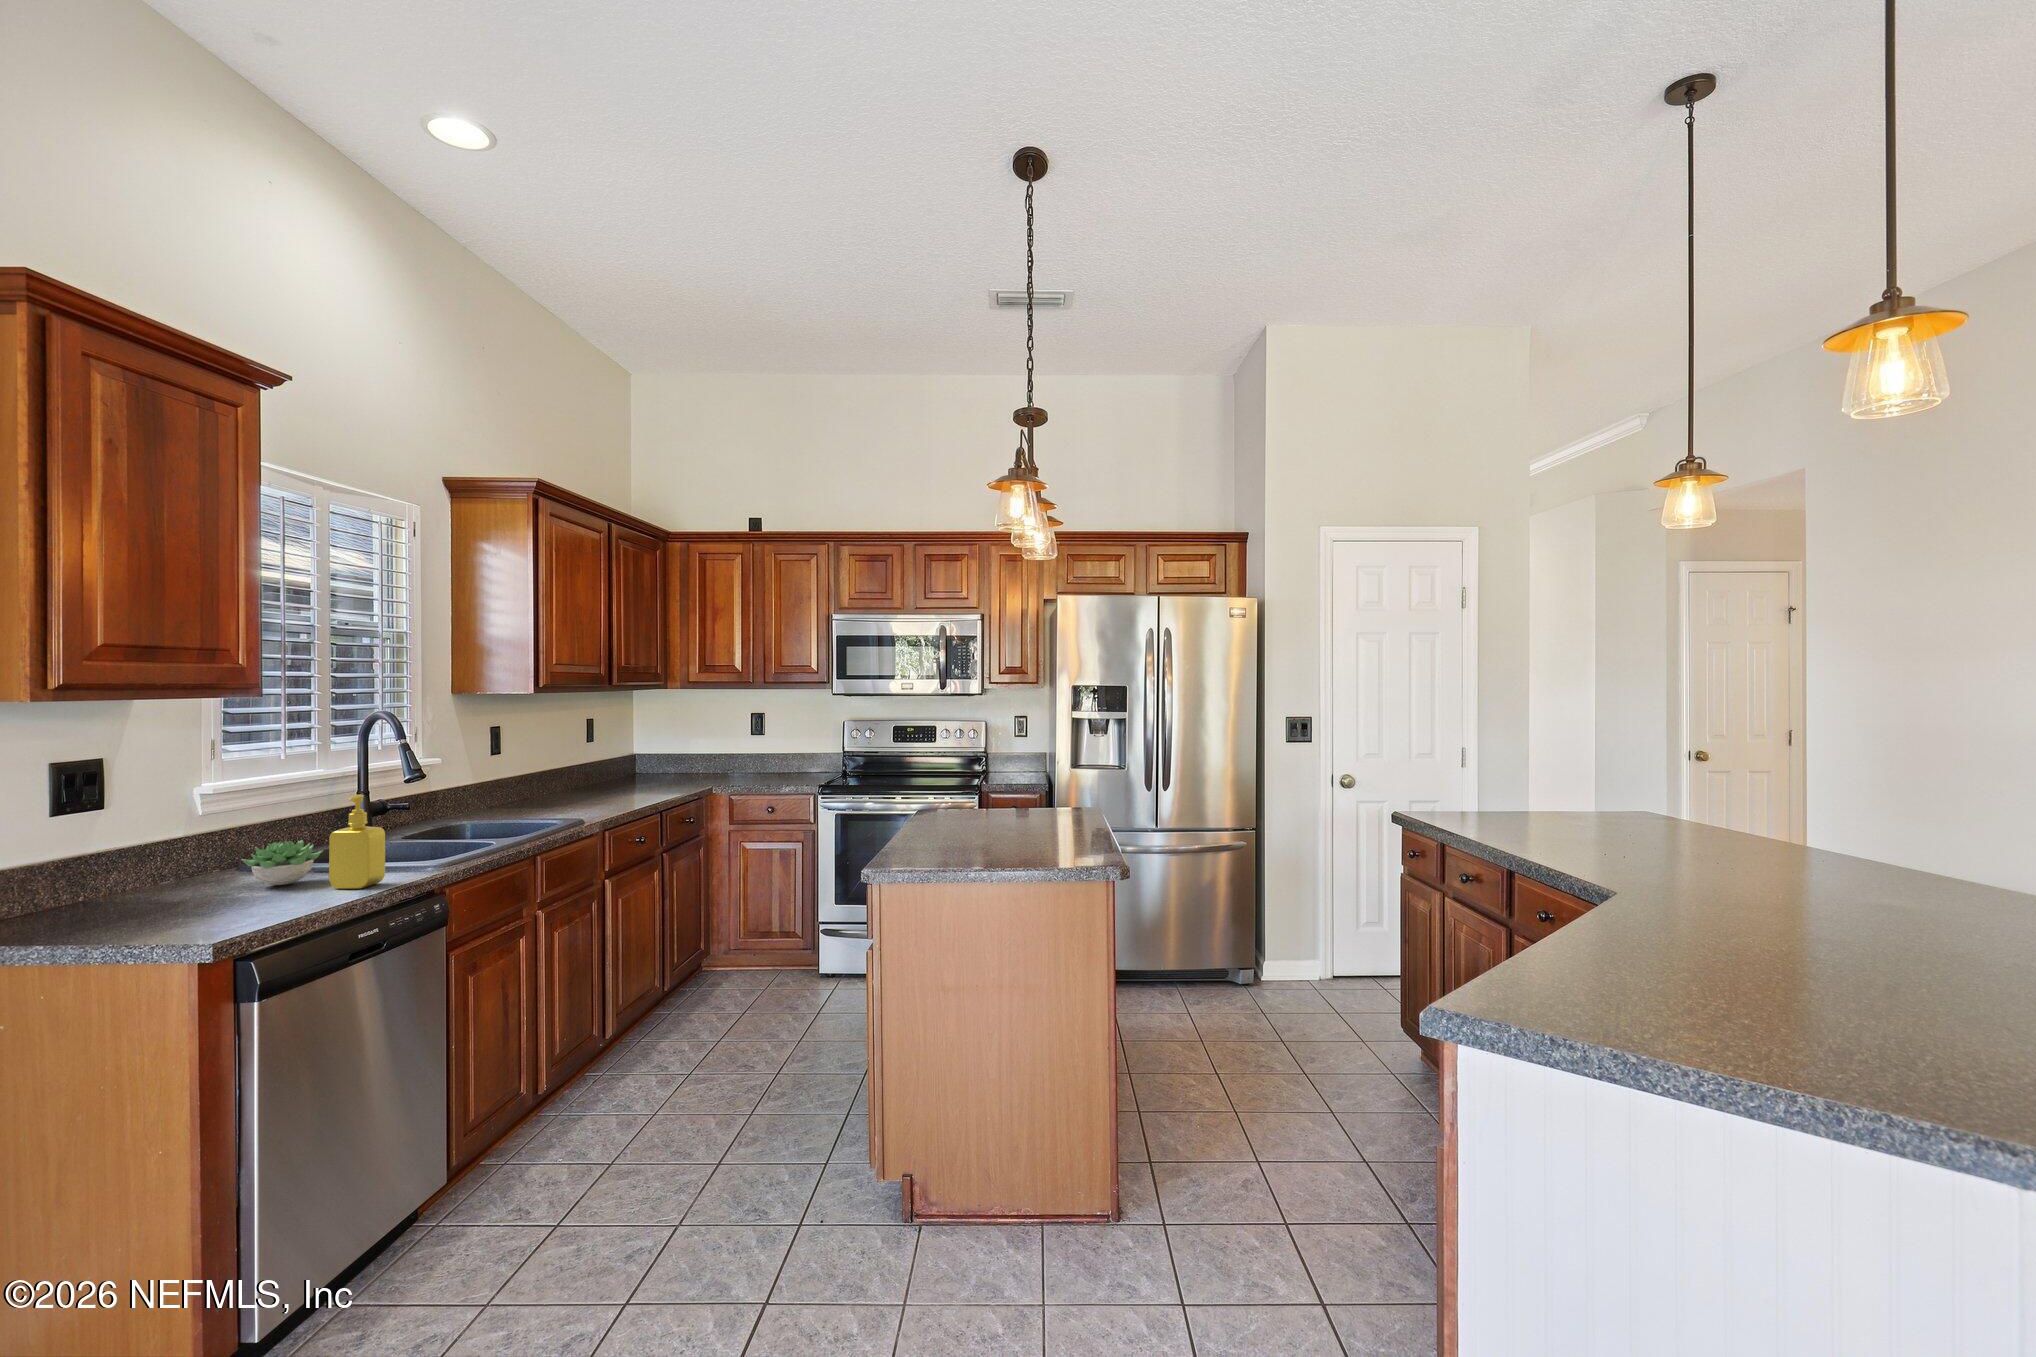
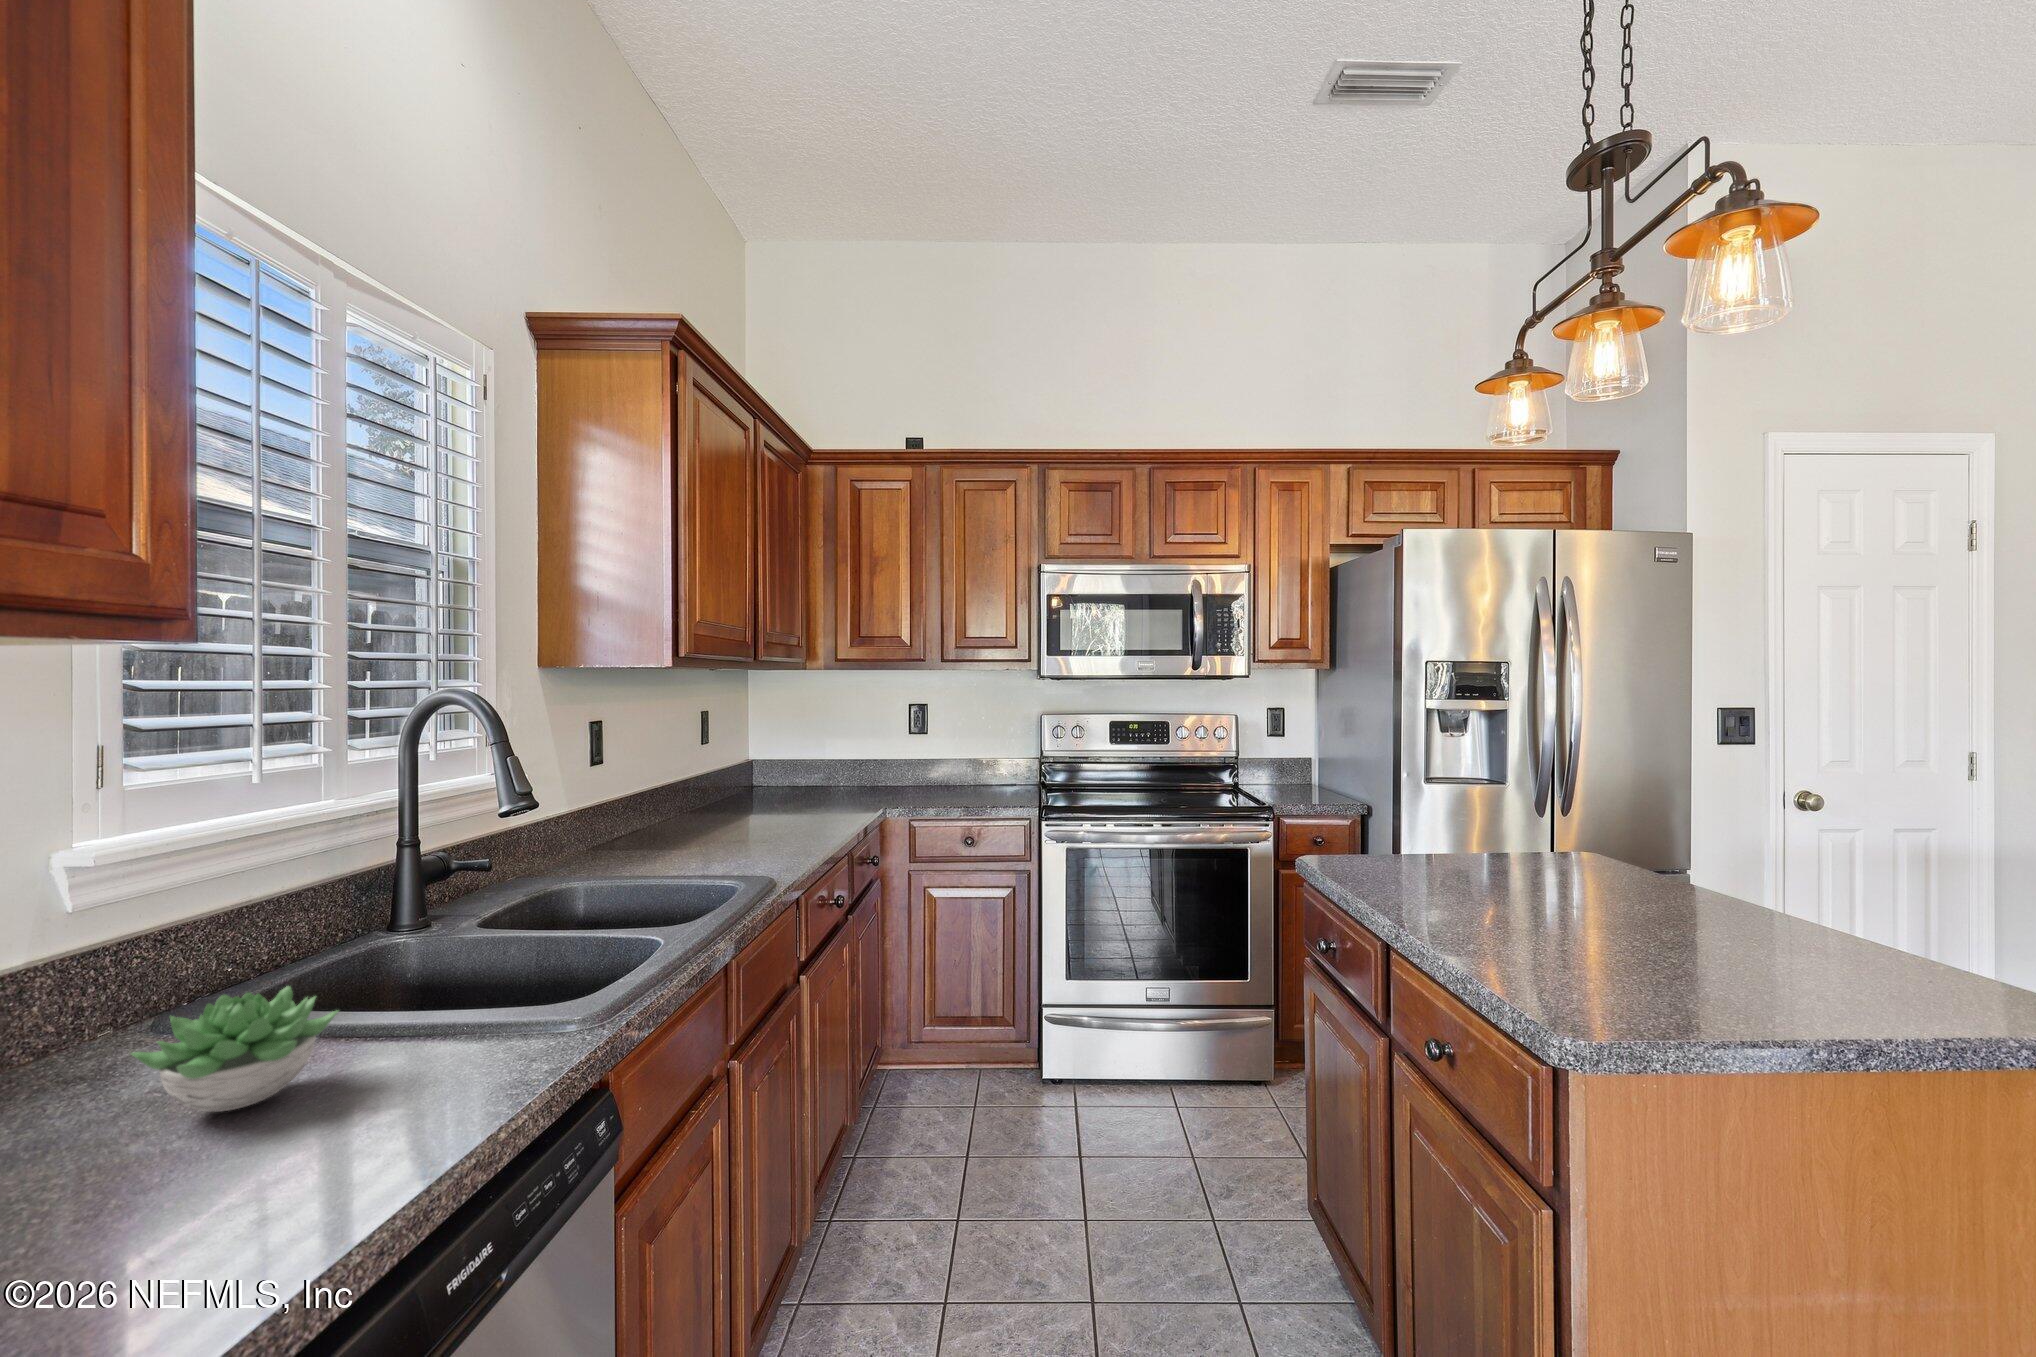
soap dispenser: present [329,794,385,889] -> none [355,885,489,1127]

